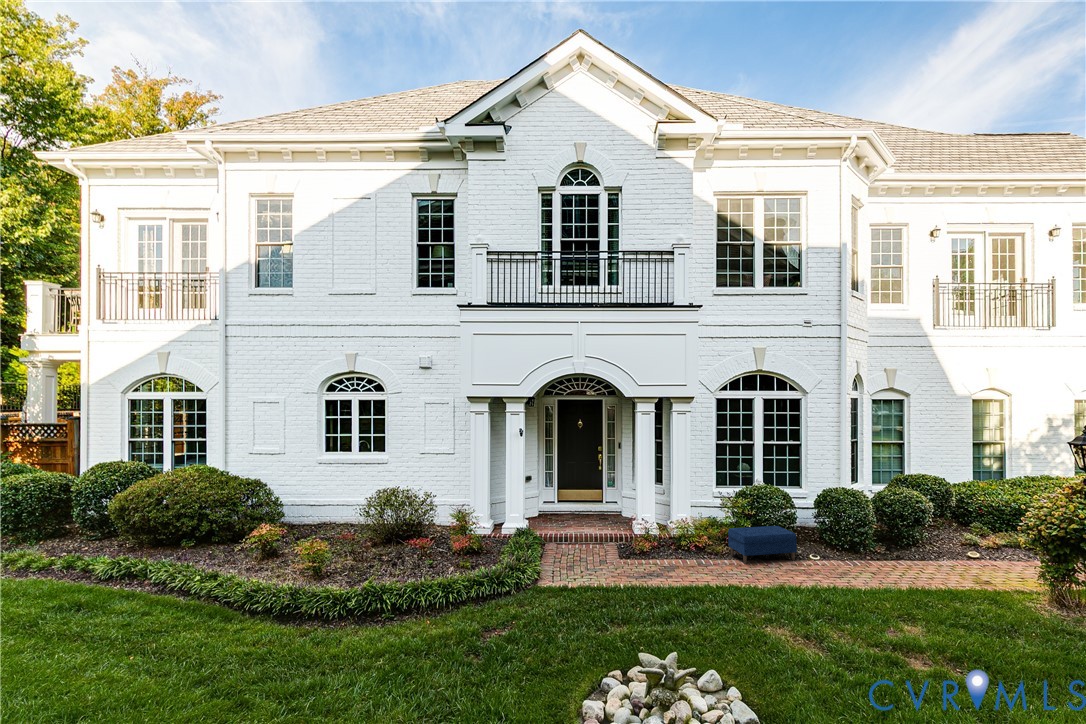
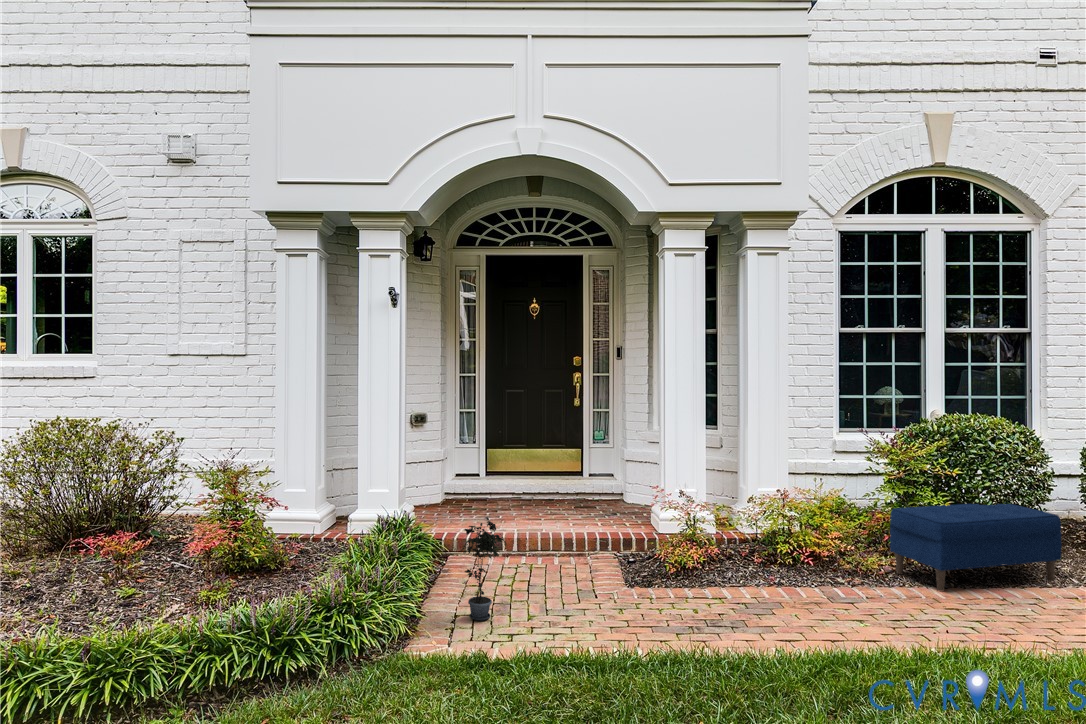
potted plant: none [558,532,575,571] -> present [460,517,506,621]

